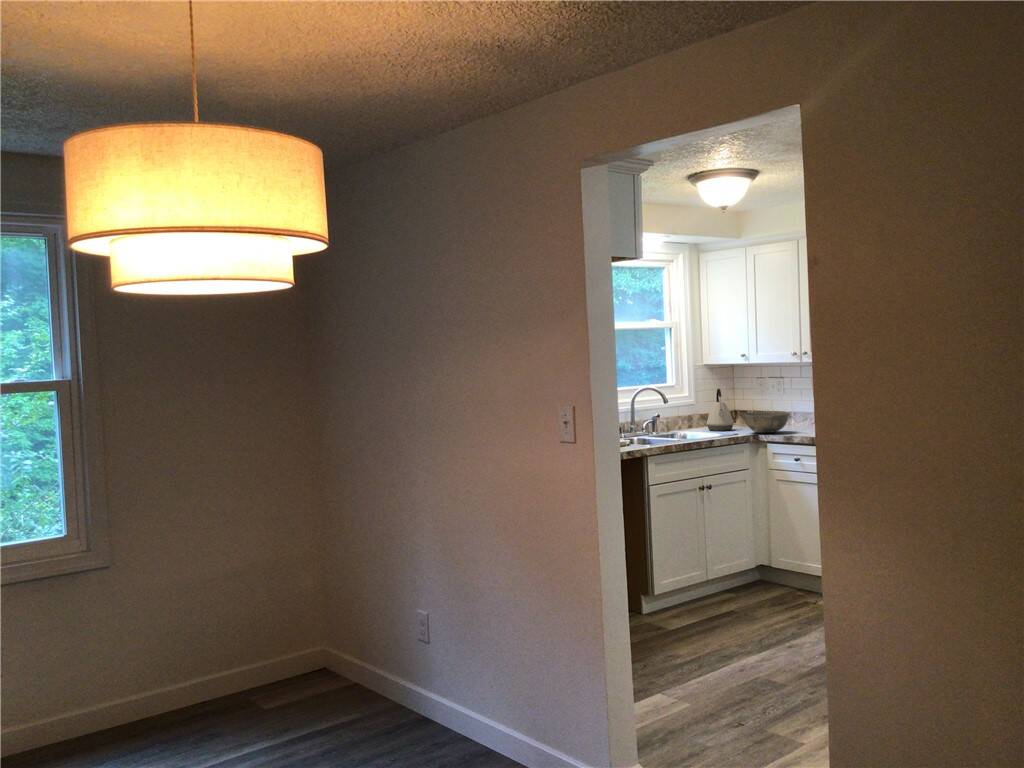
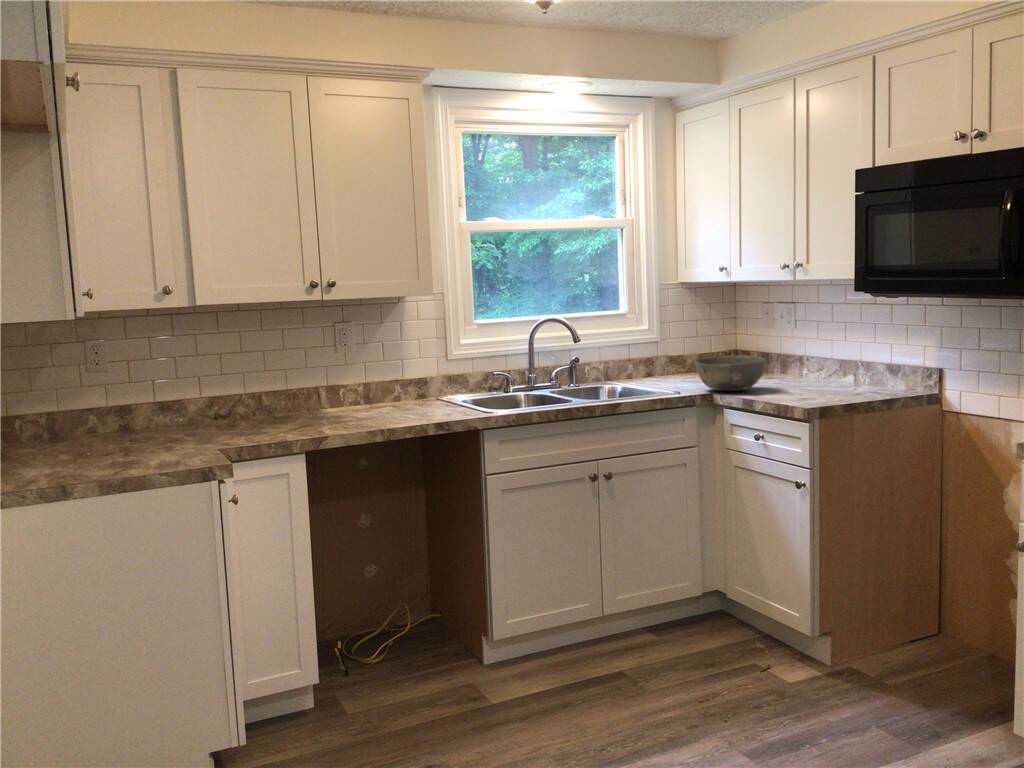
kettle: present [707,389,733,431] -> none [659,319,700,384]

